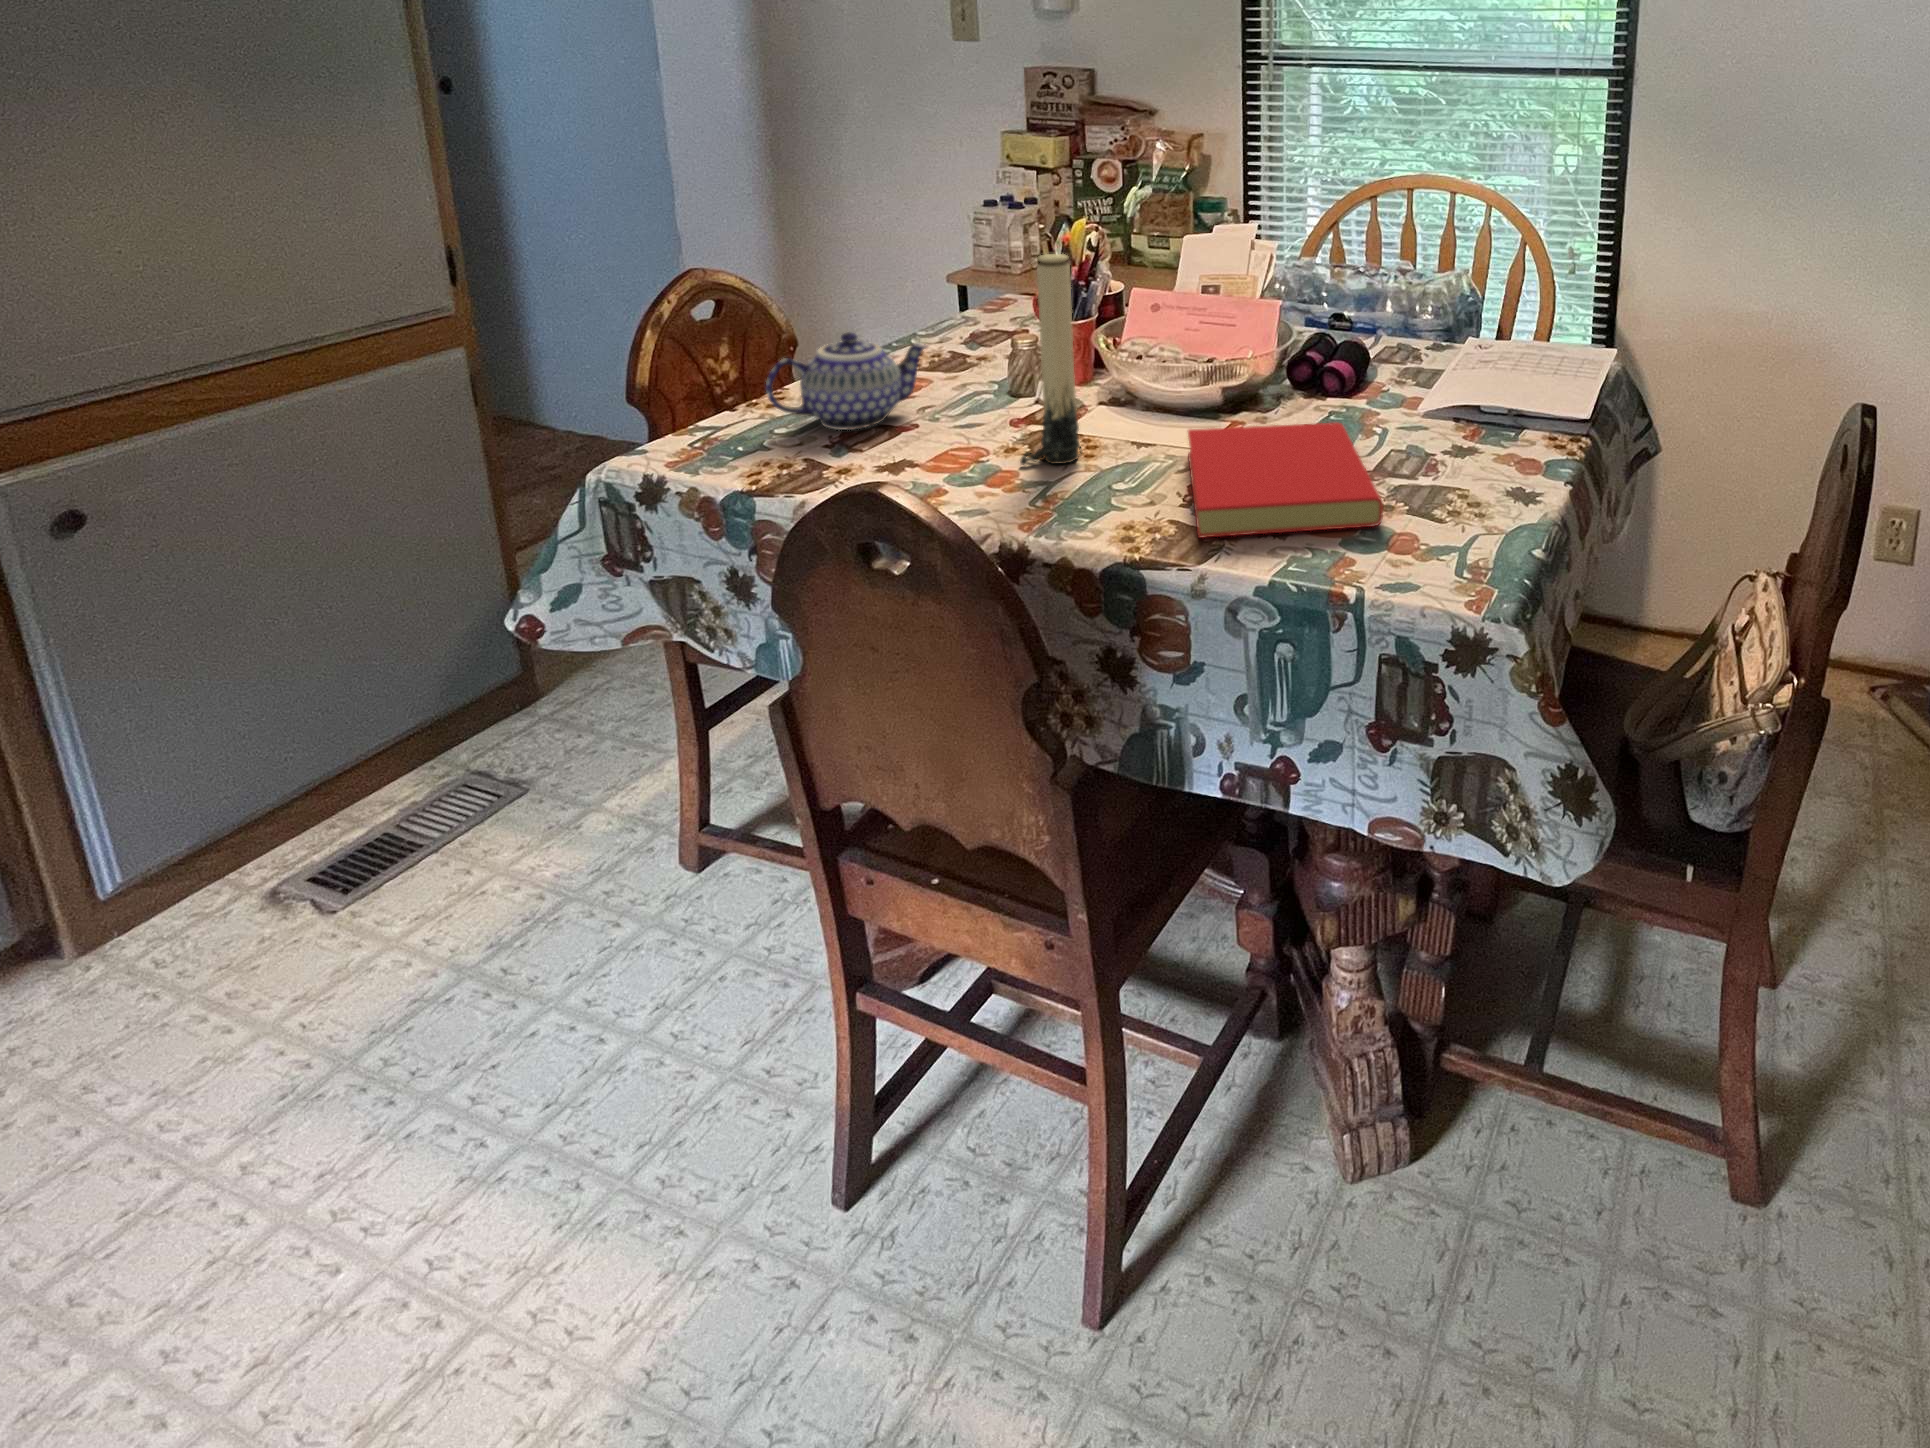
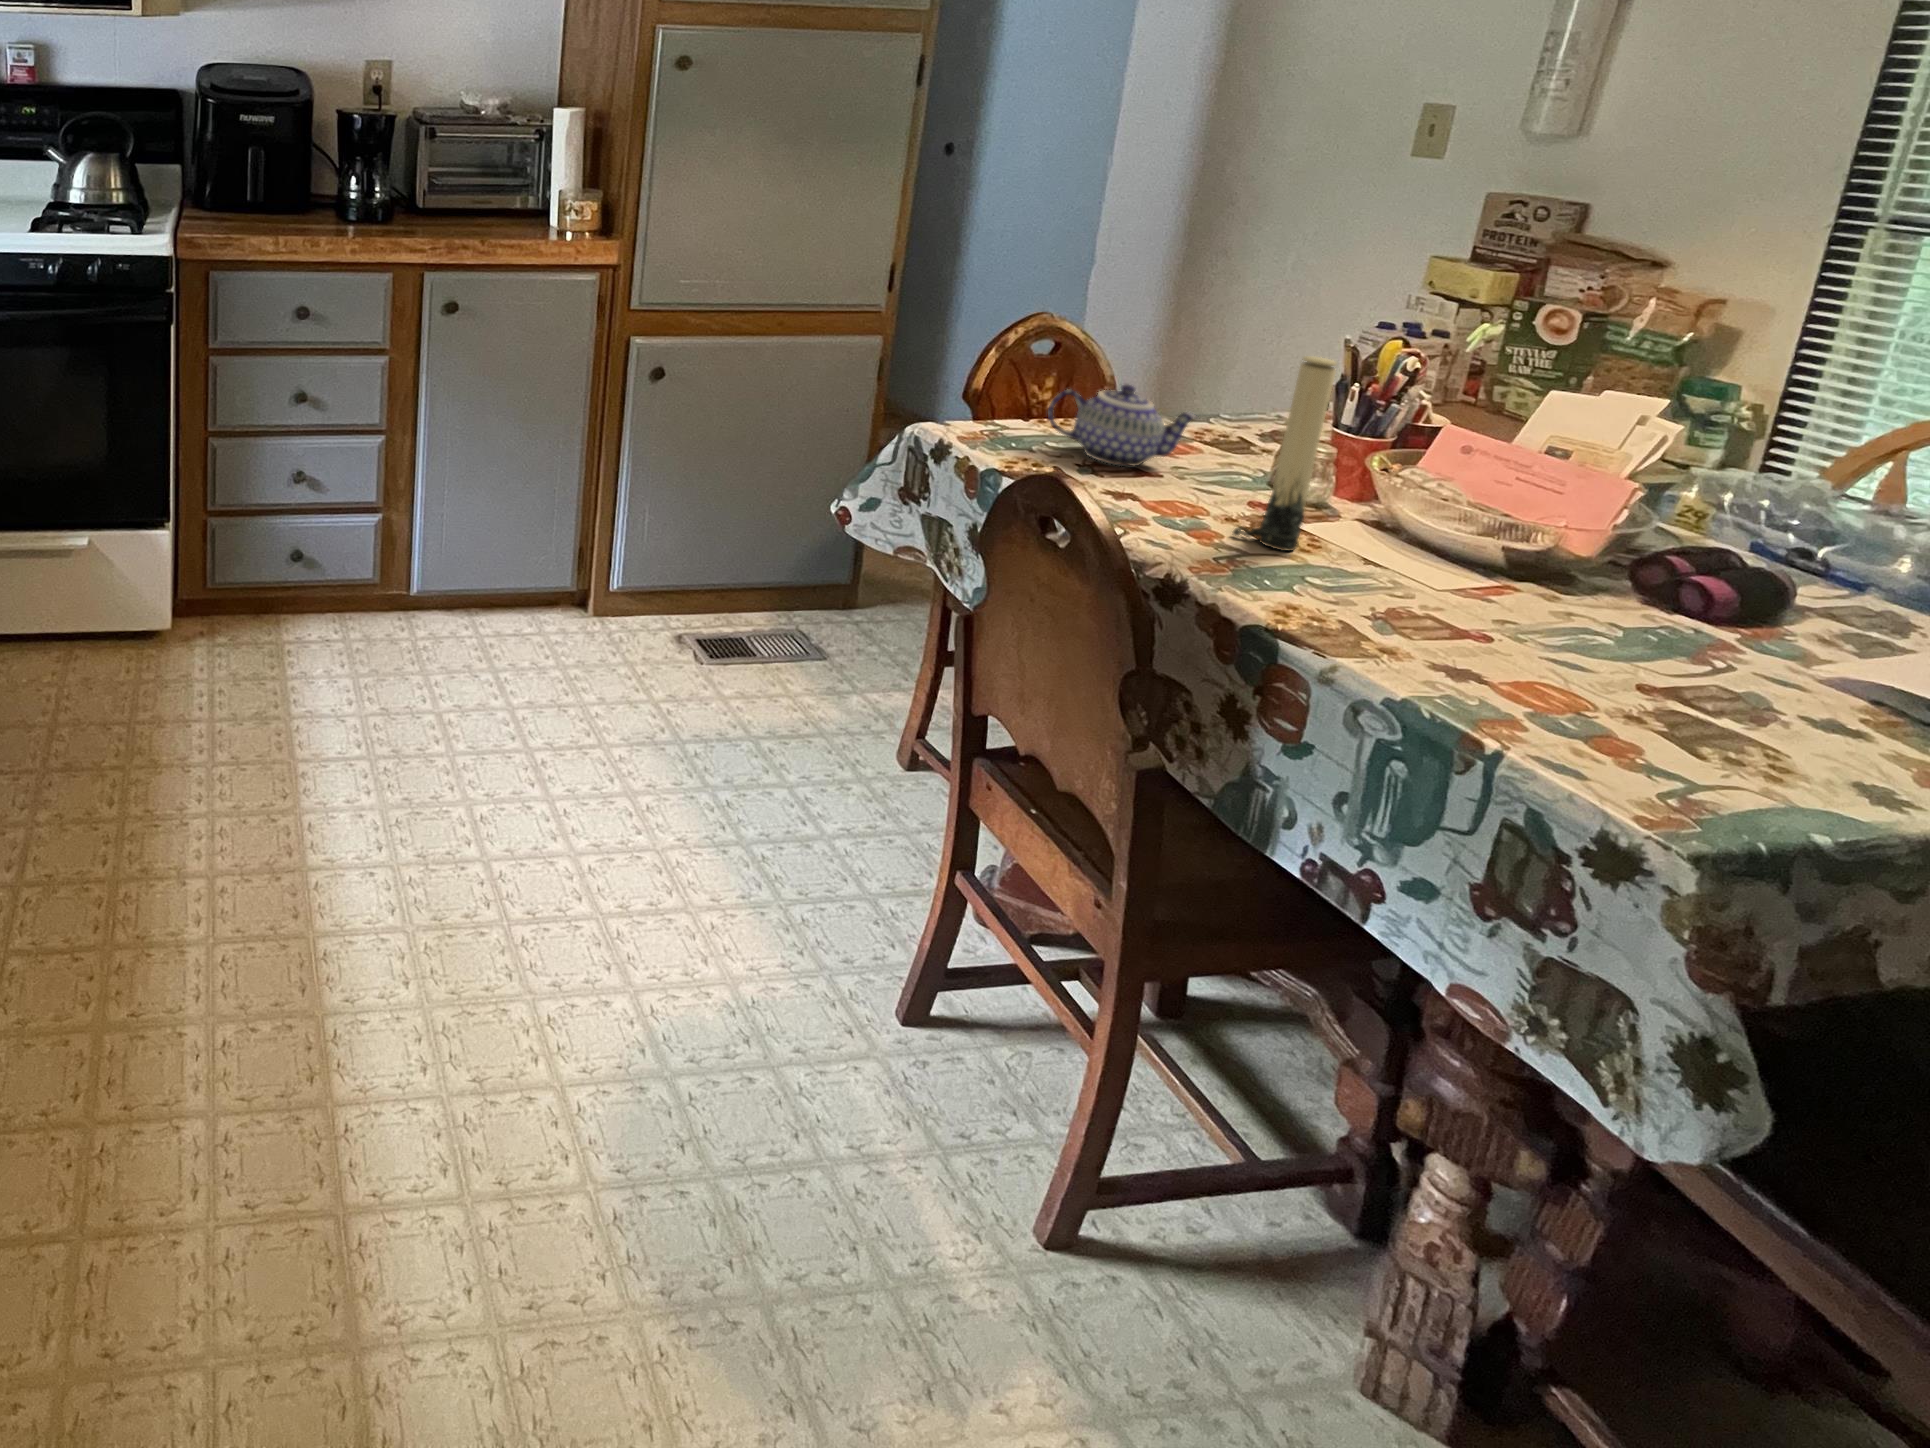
book: present [1188,423,1383,538] -> none [1358,567,1648,723]

